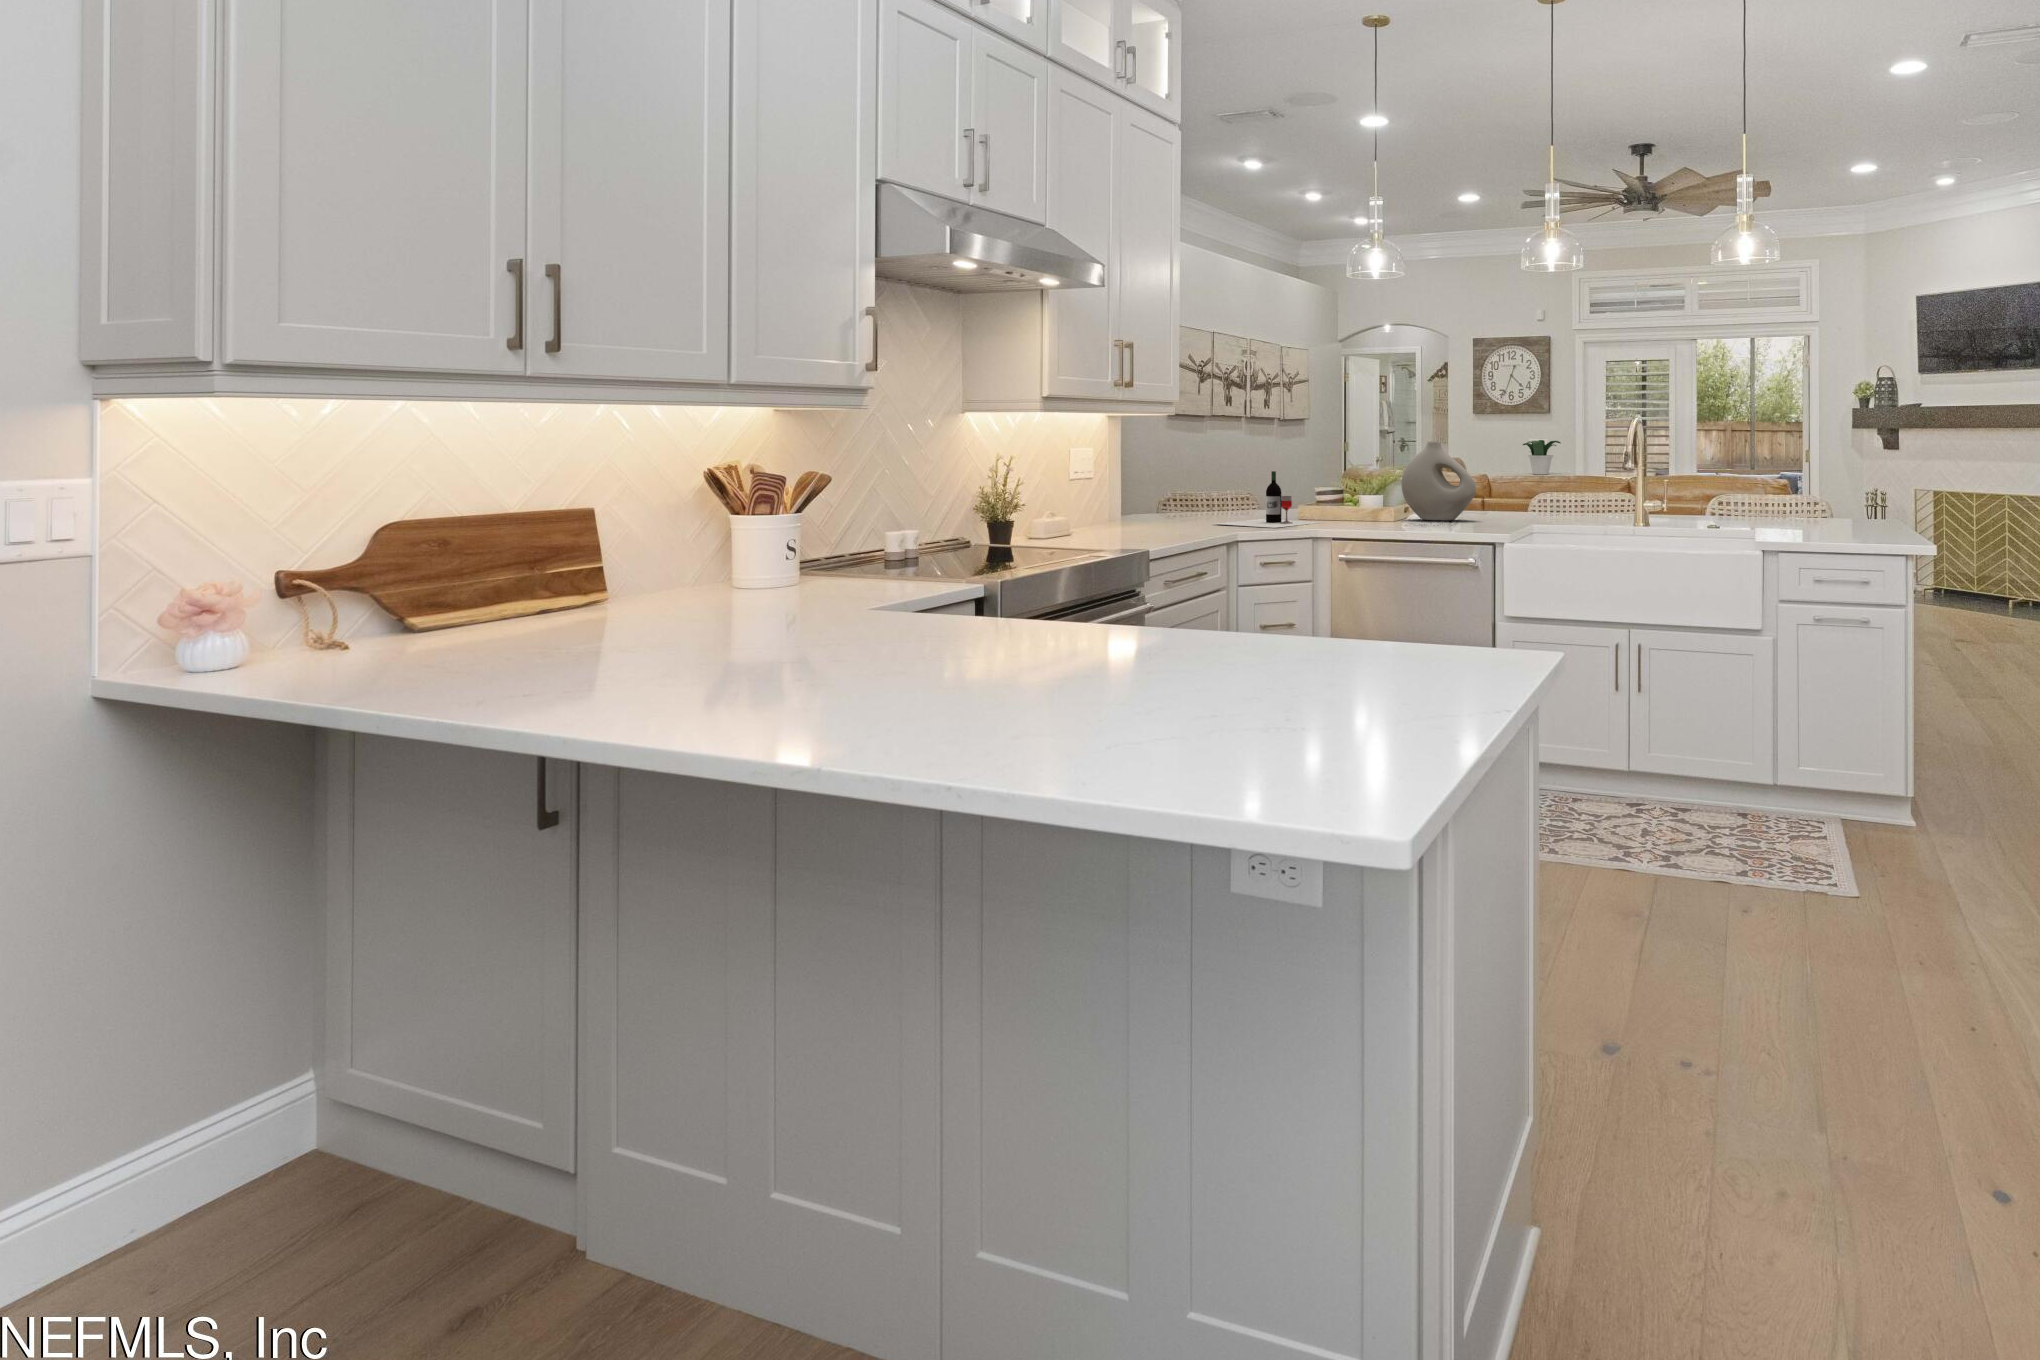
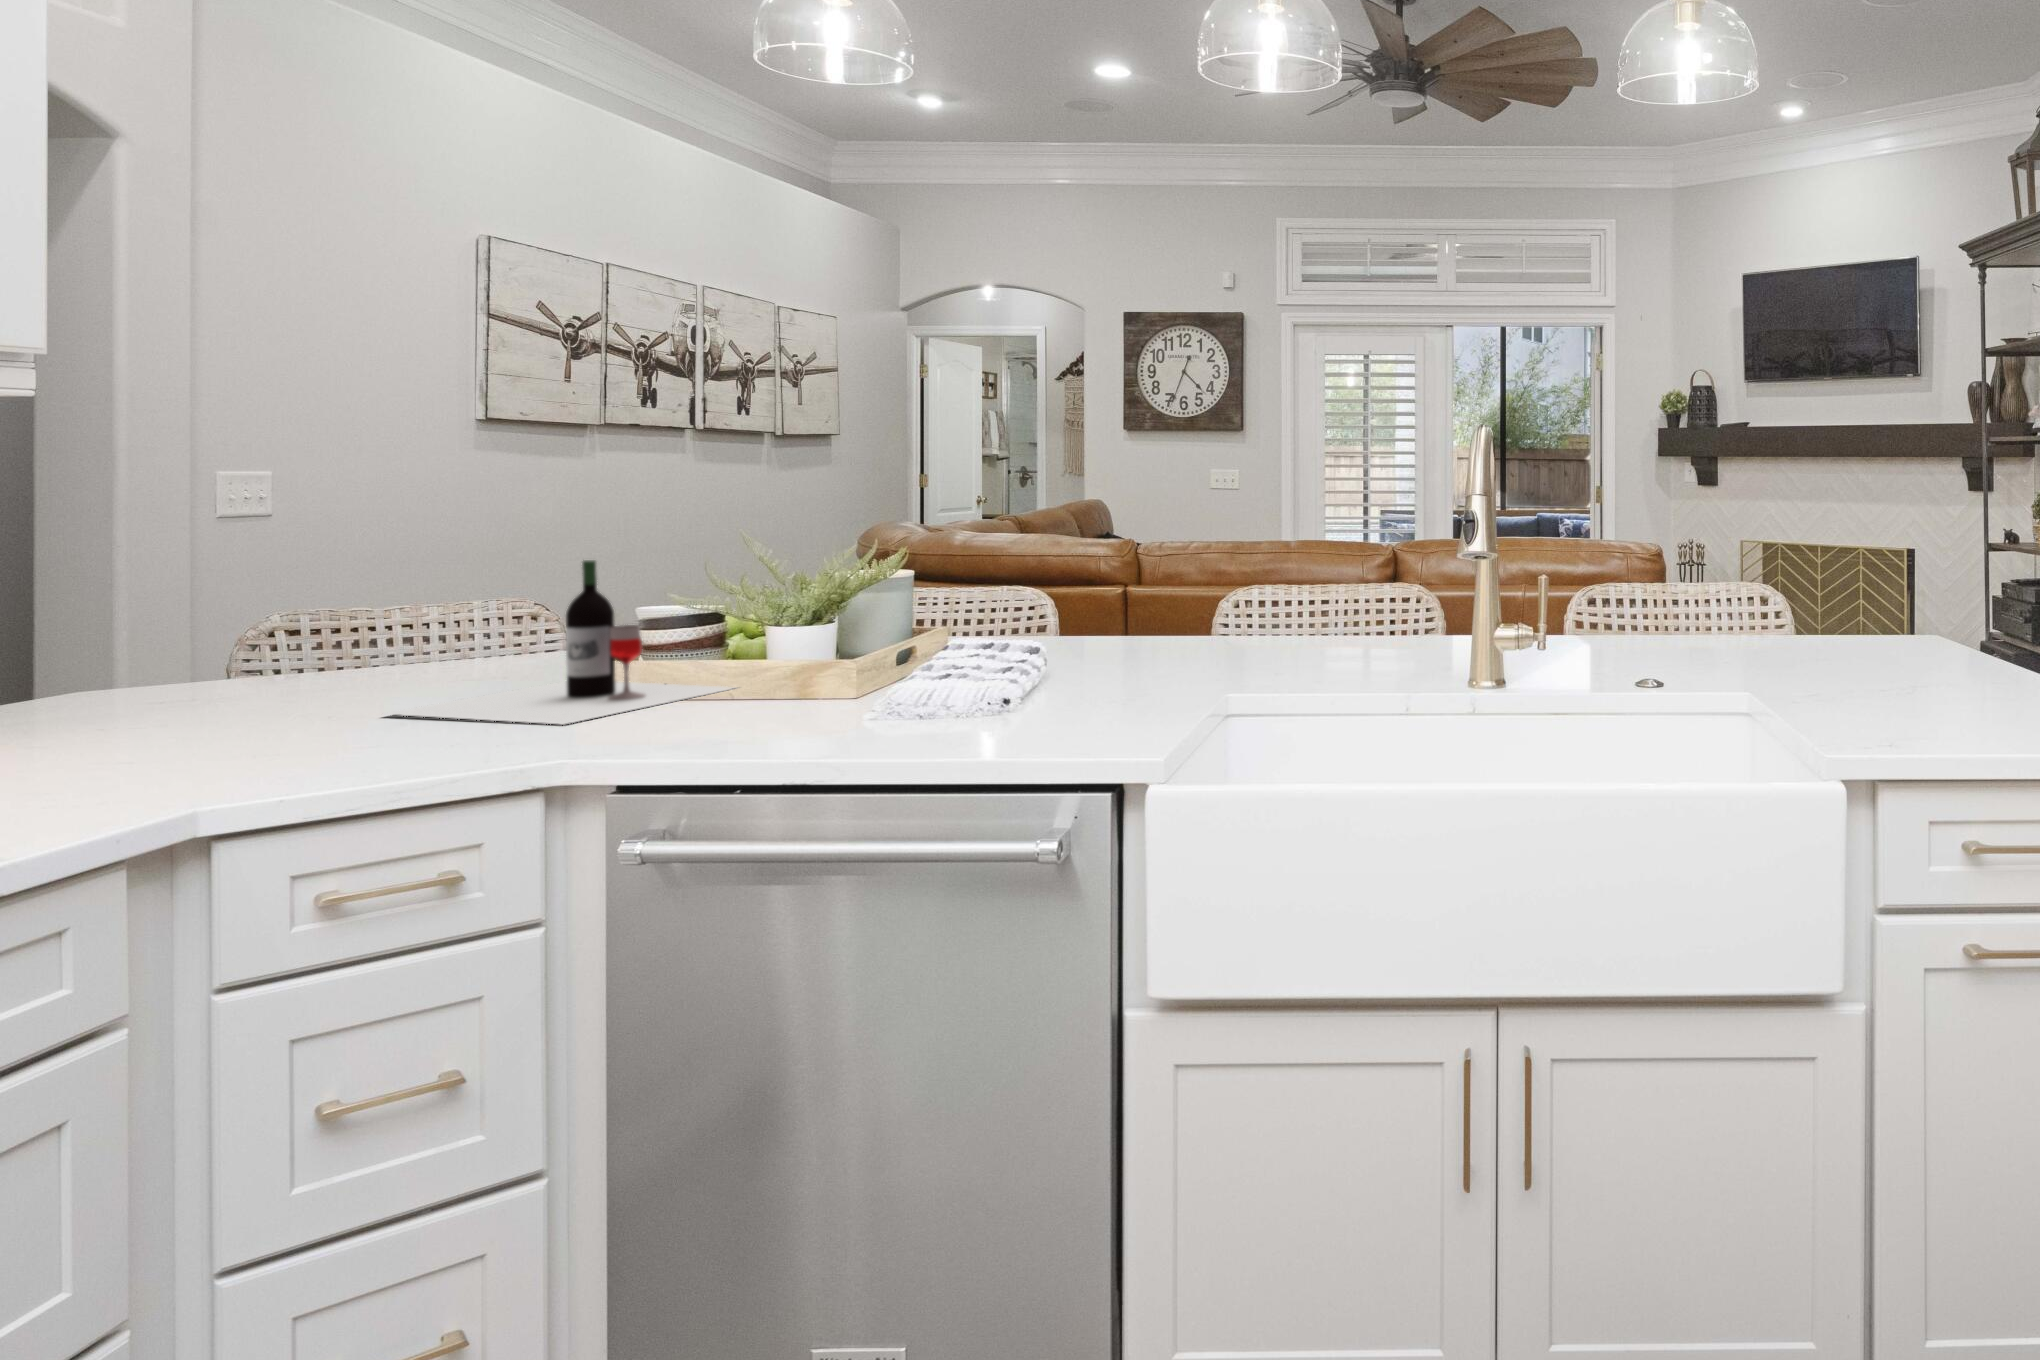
potted plant: present [1523,440,1561,474] -> none [1206,472,1268,526]
vase: present [1402,441,1476,520] -> none [956,480,1138,667]

